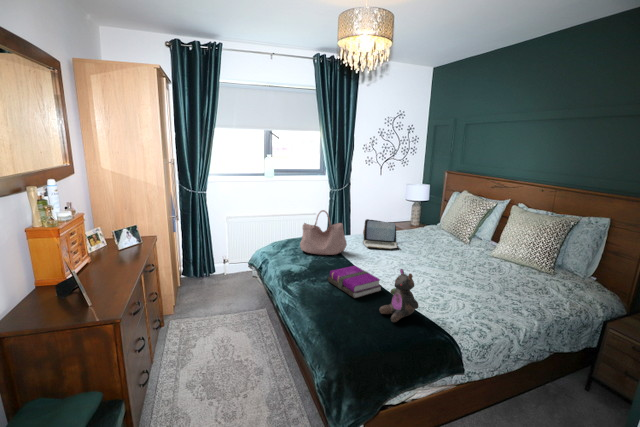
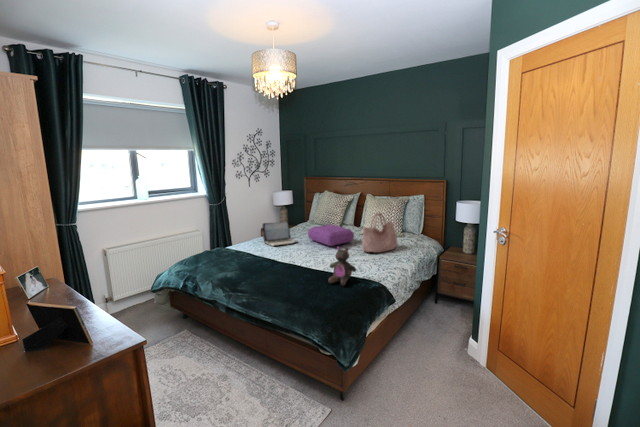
handbag: present [300,210,347,255] -> present [363,213,397,253]
pillow: none [414,235,471,264] -> present [308,224,354,246]
notebook: present [328,266,381,298] -> none [269,258,315,280]

